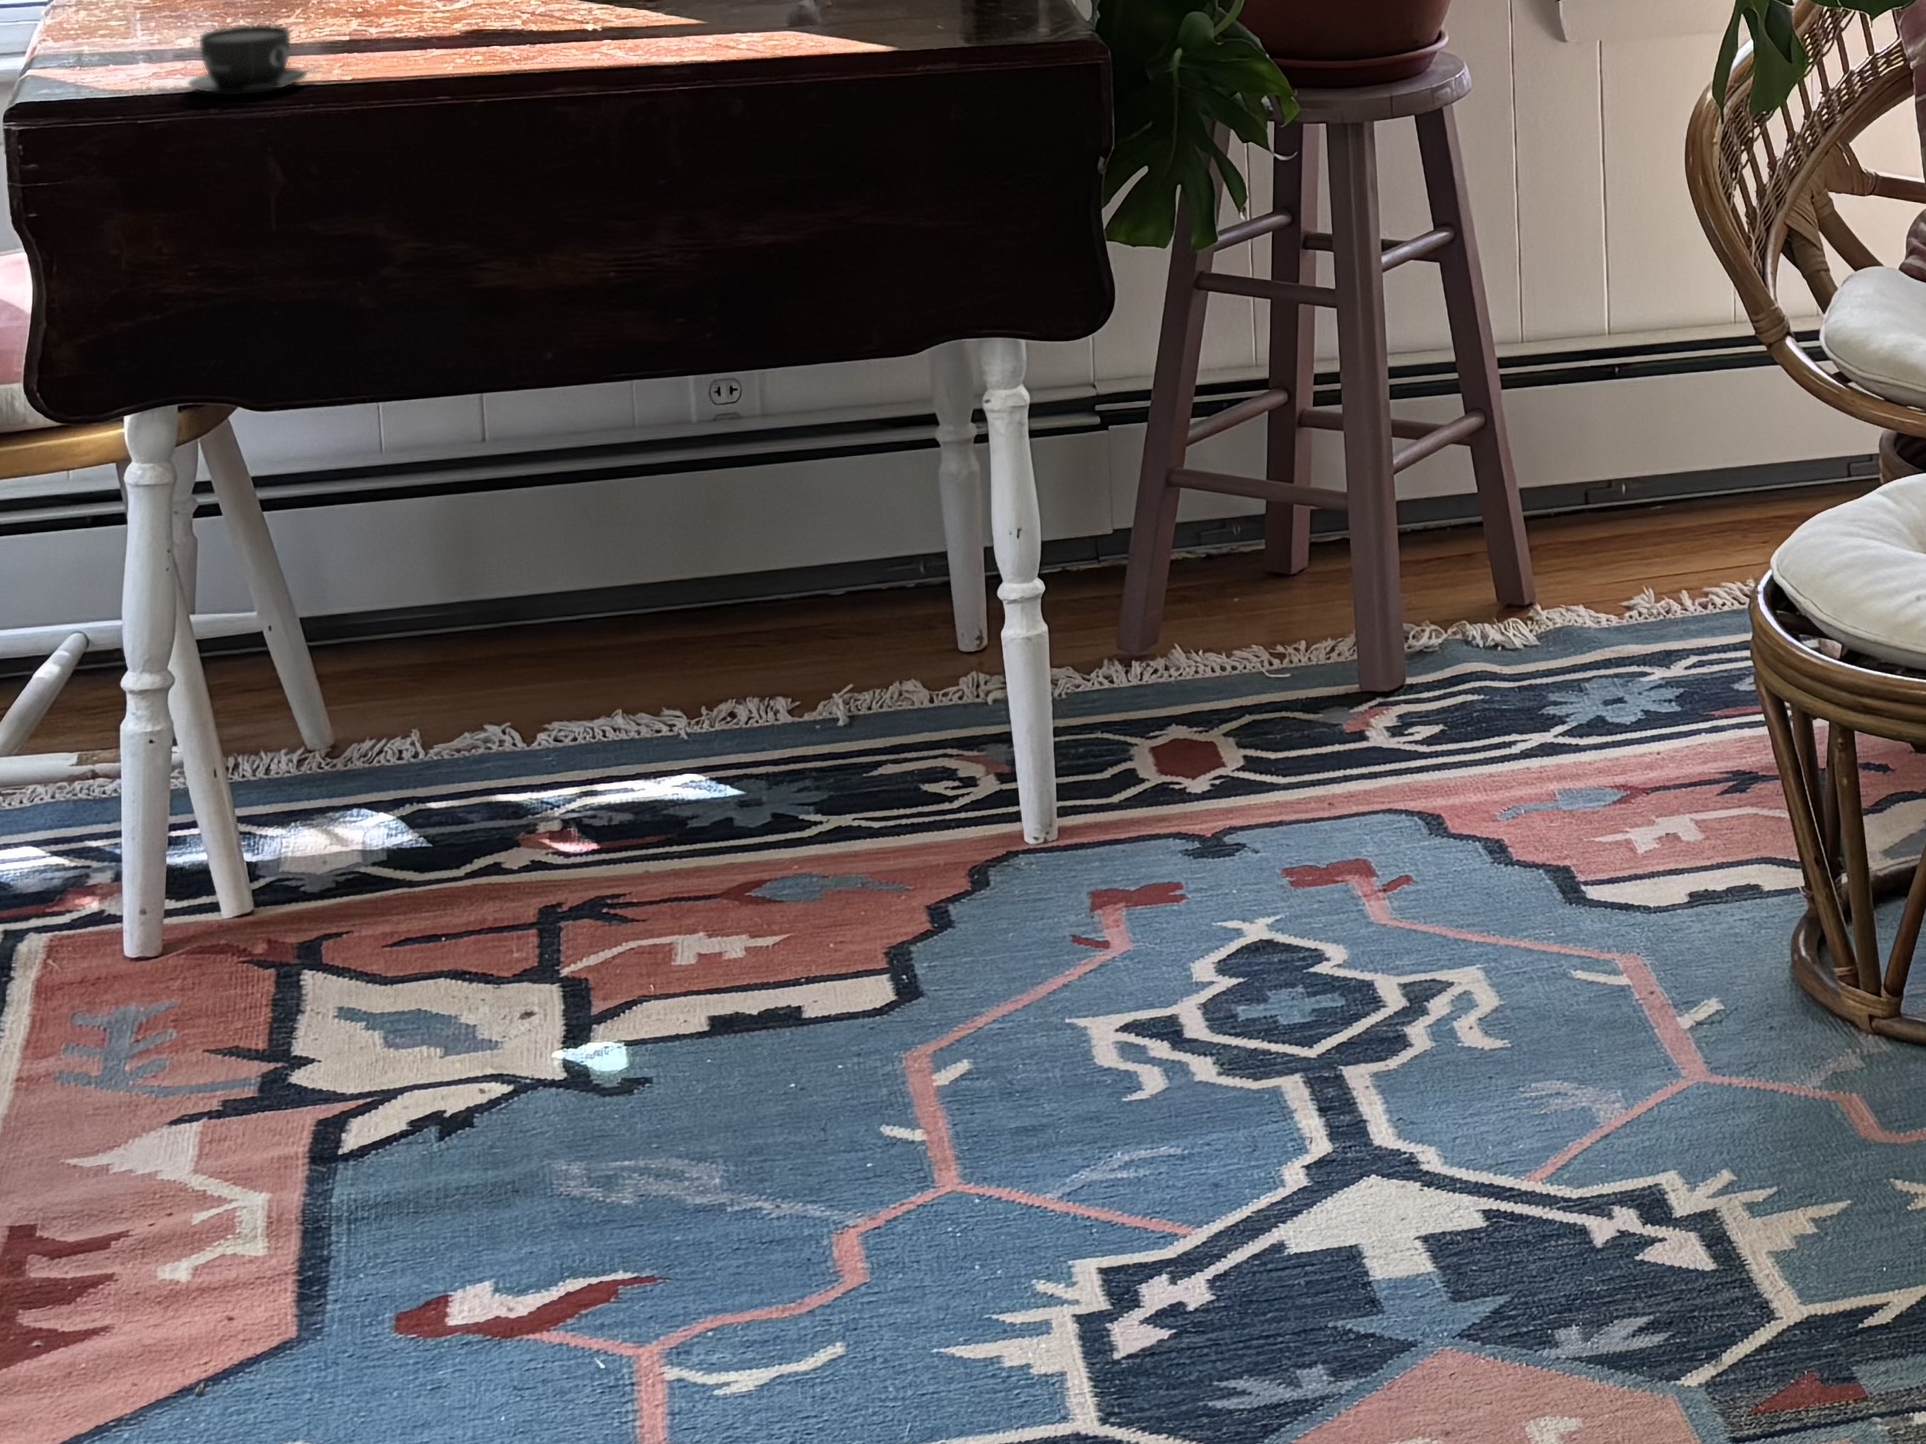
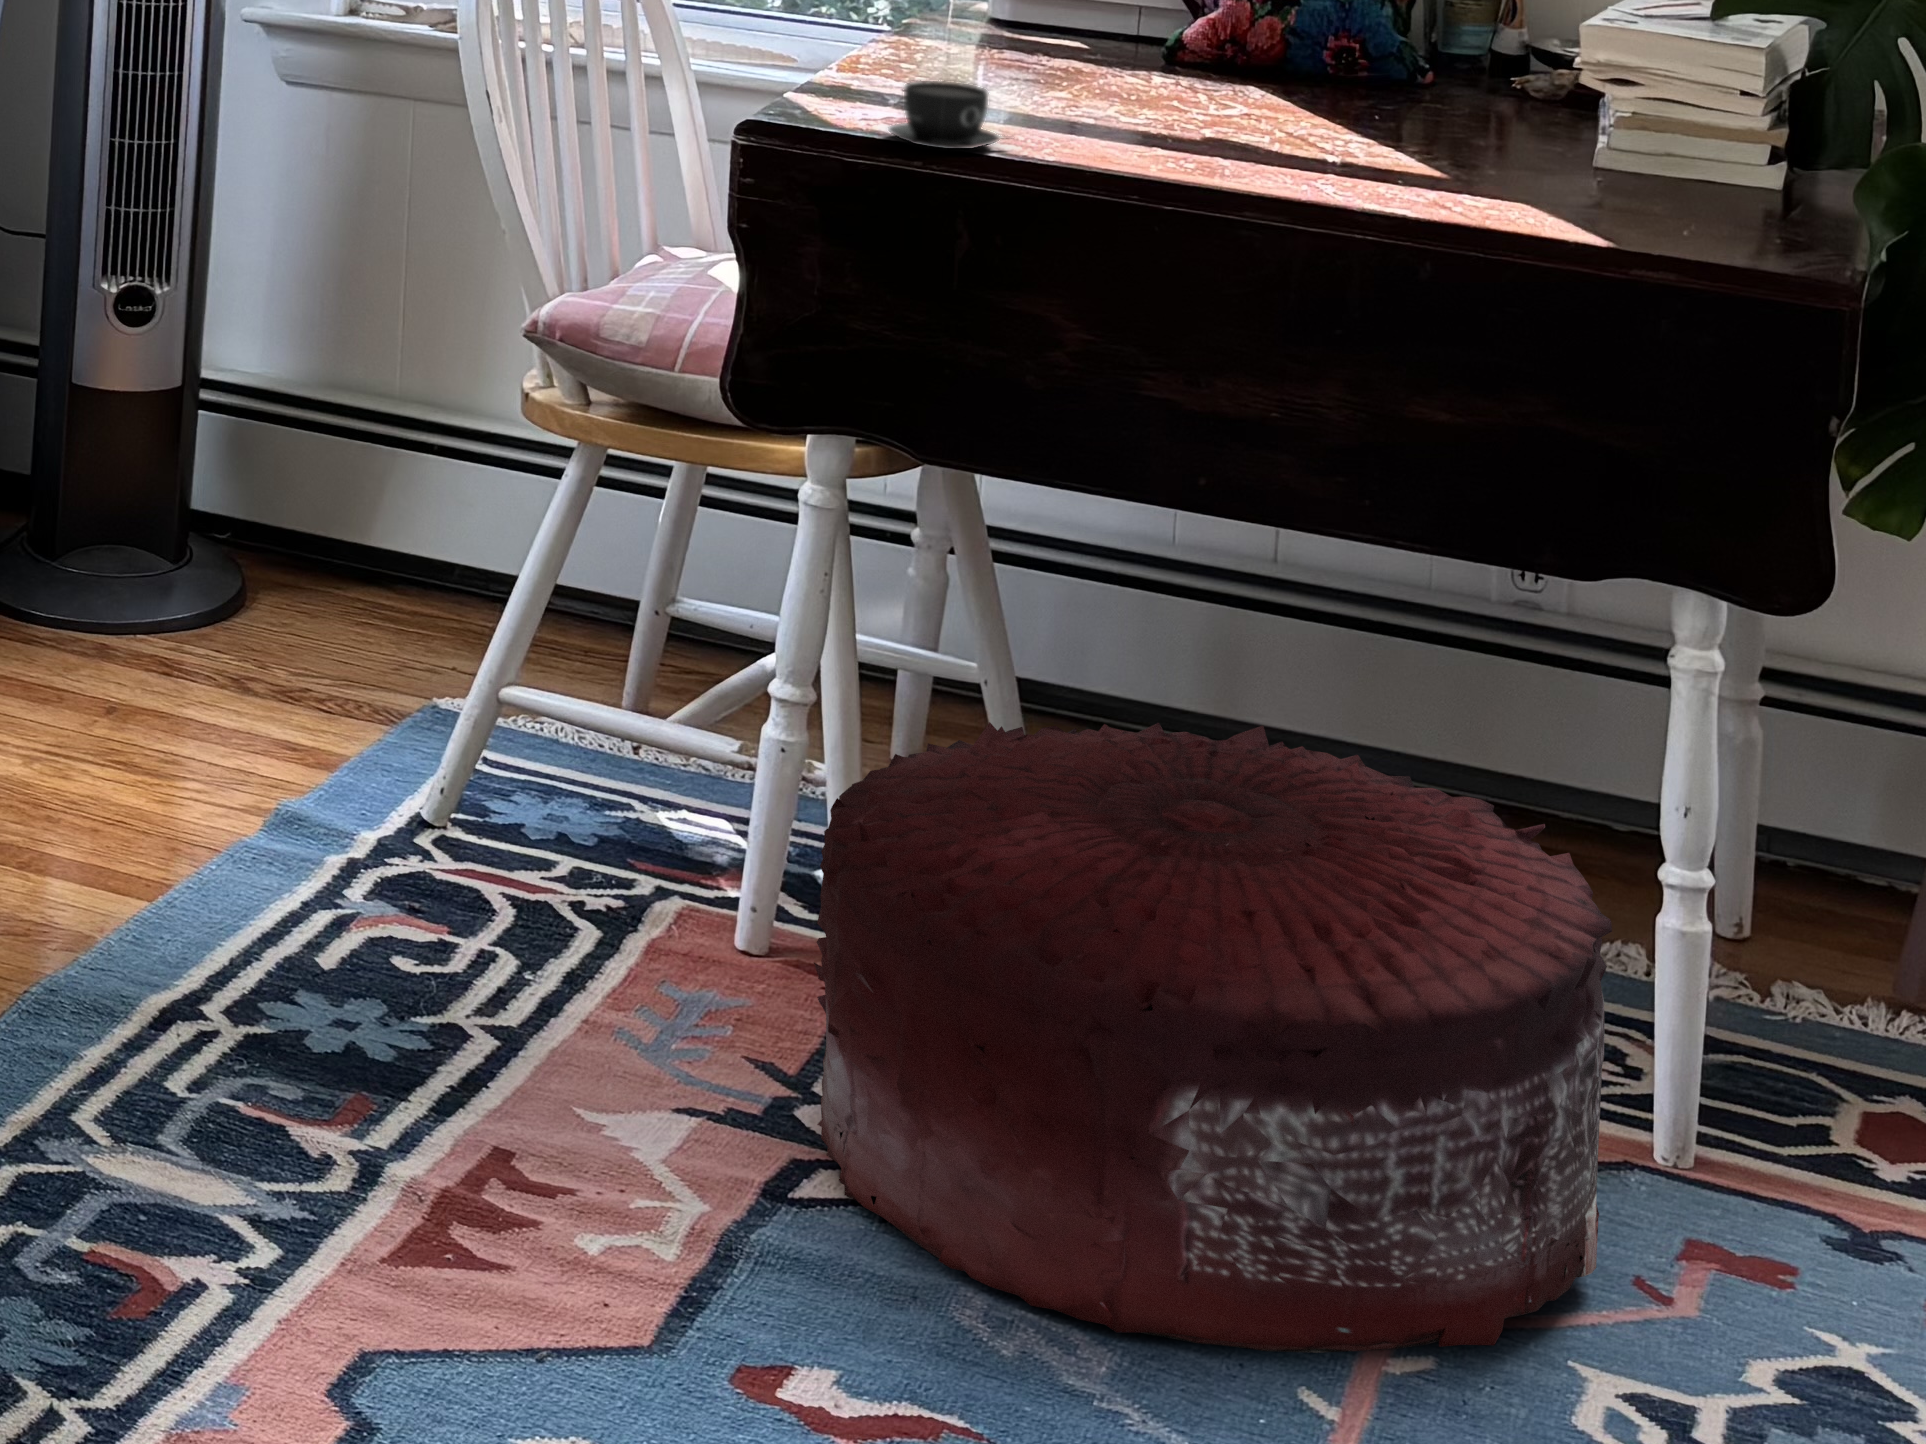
pouf: none [286,567,1048,1151] -> present [814,722,1612,1353]

